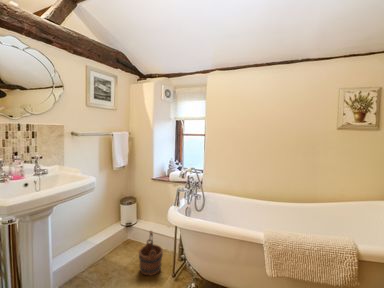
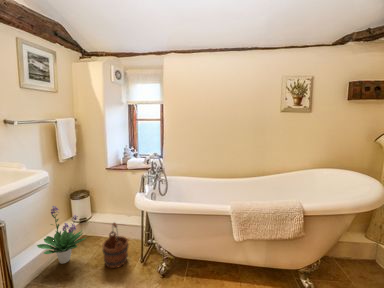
potted plant: none [88,208,128,262] -> present [37,206,86,264]

